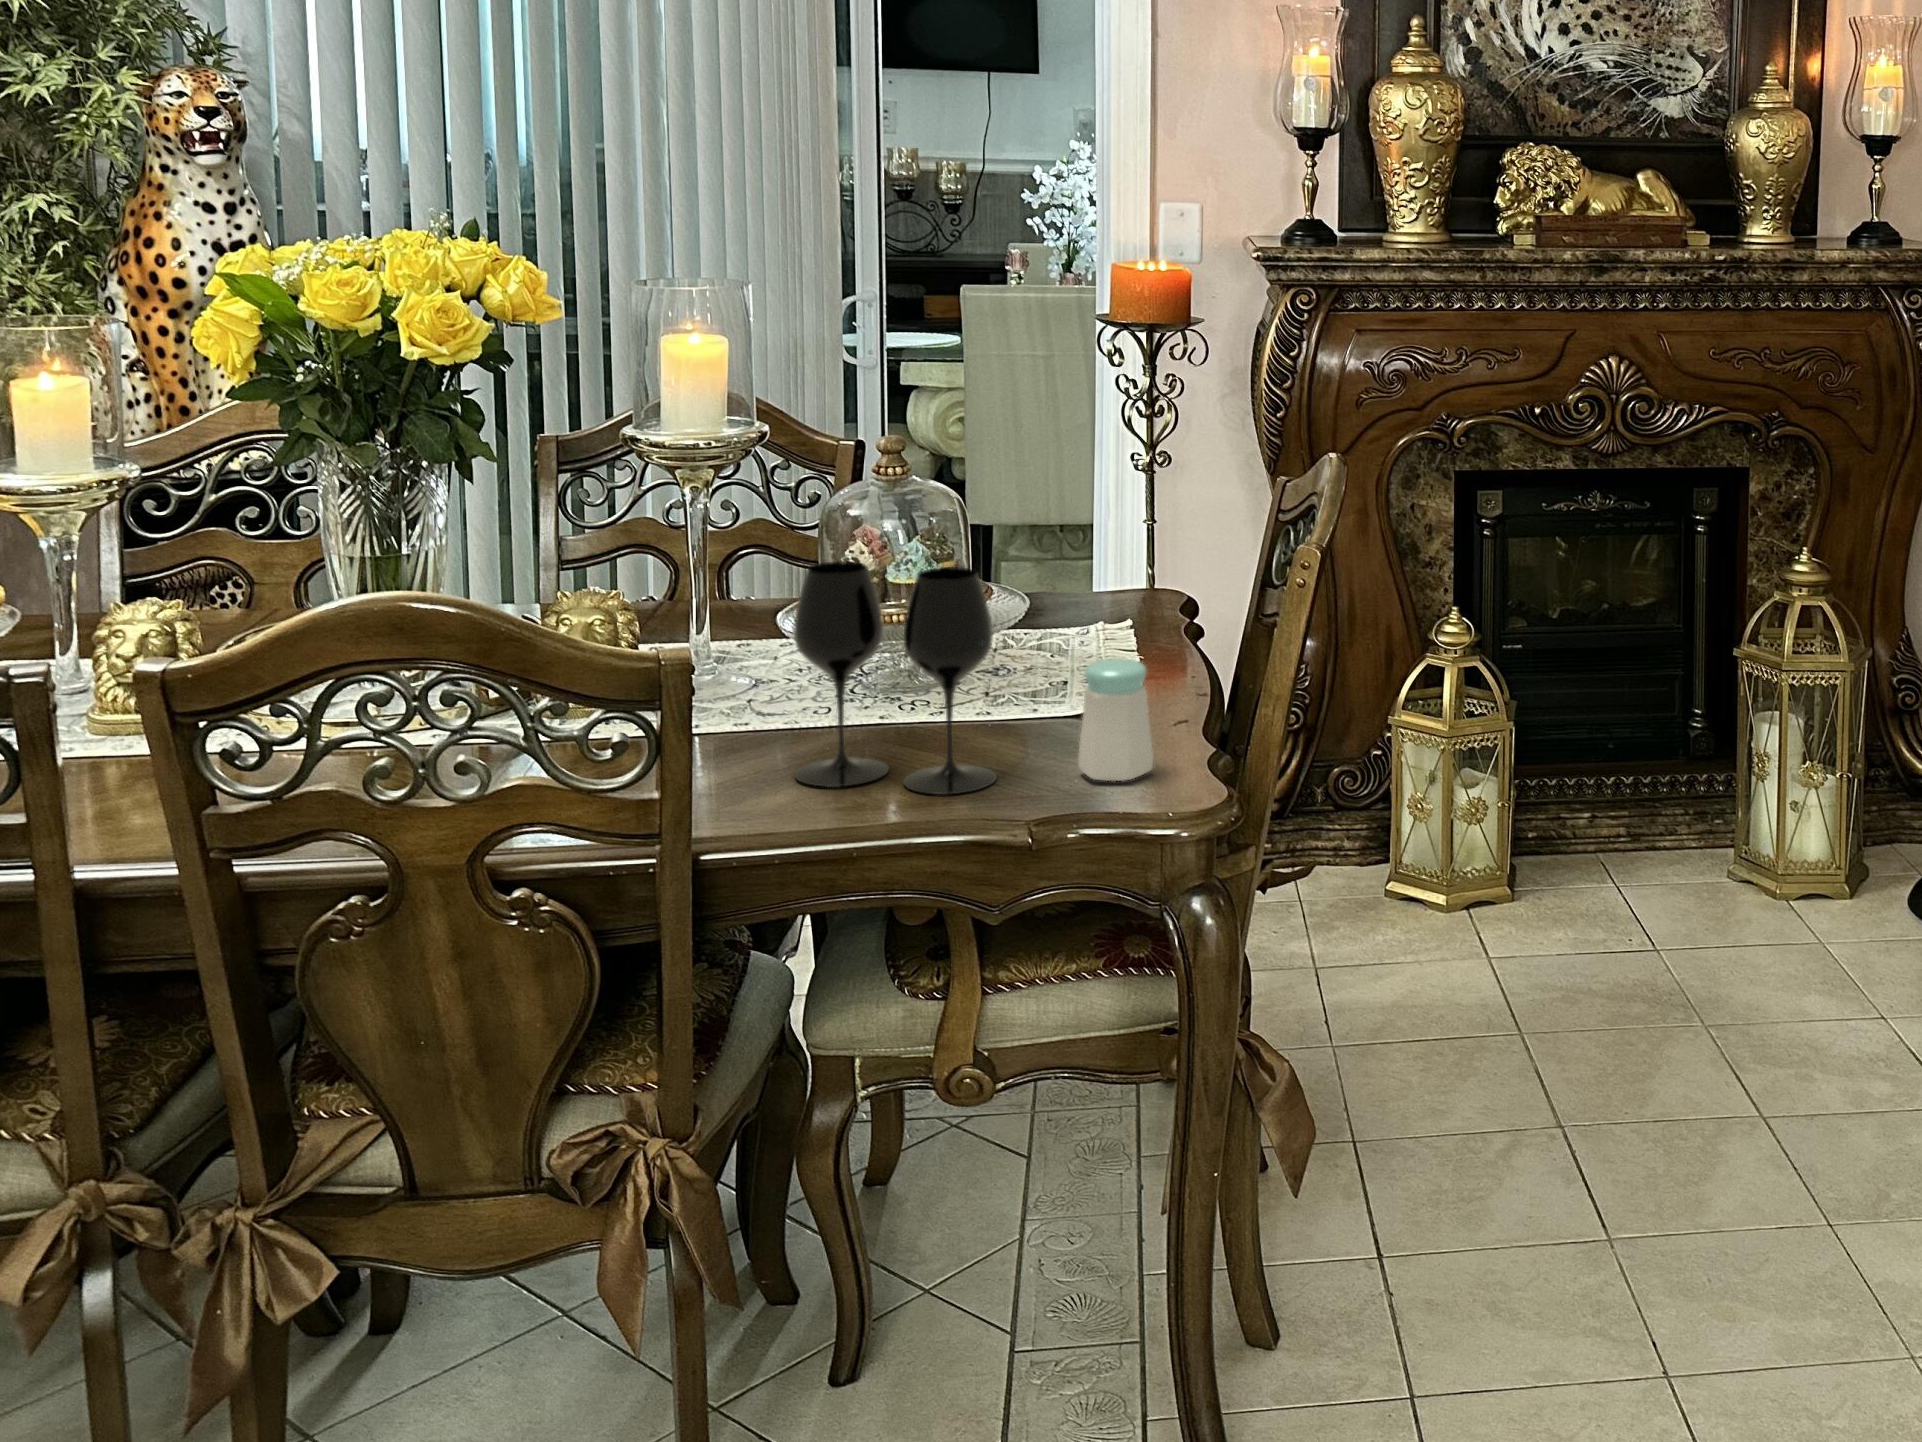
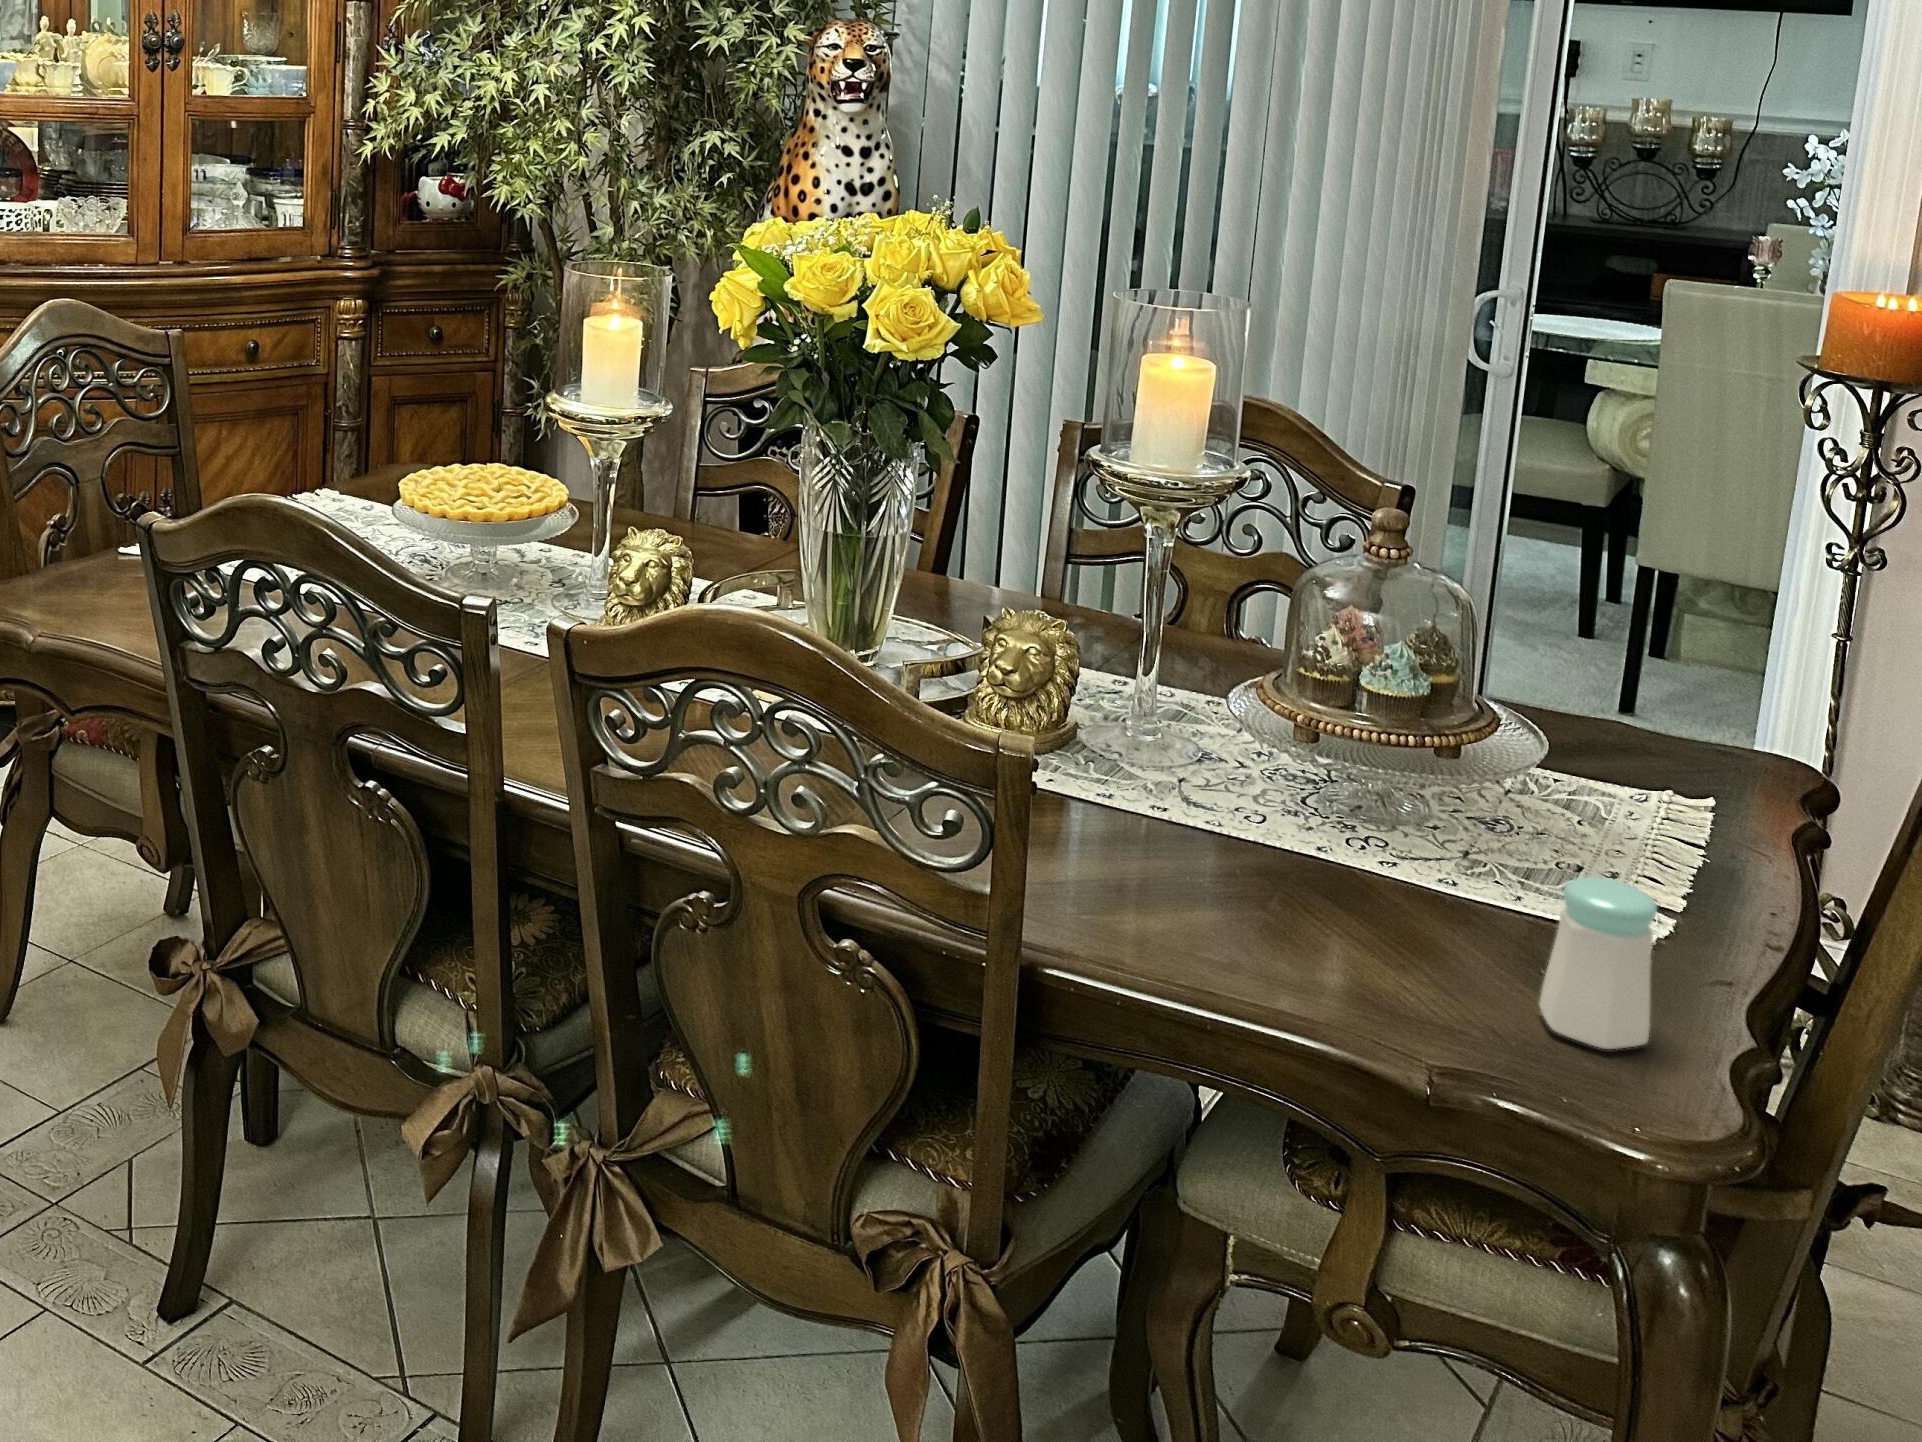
wine glass: present [794,561,997,794] -> none [1180,662,1444,993]

